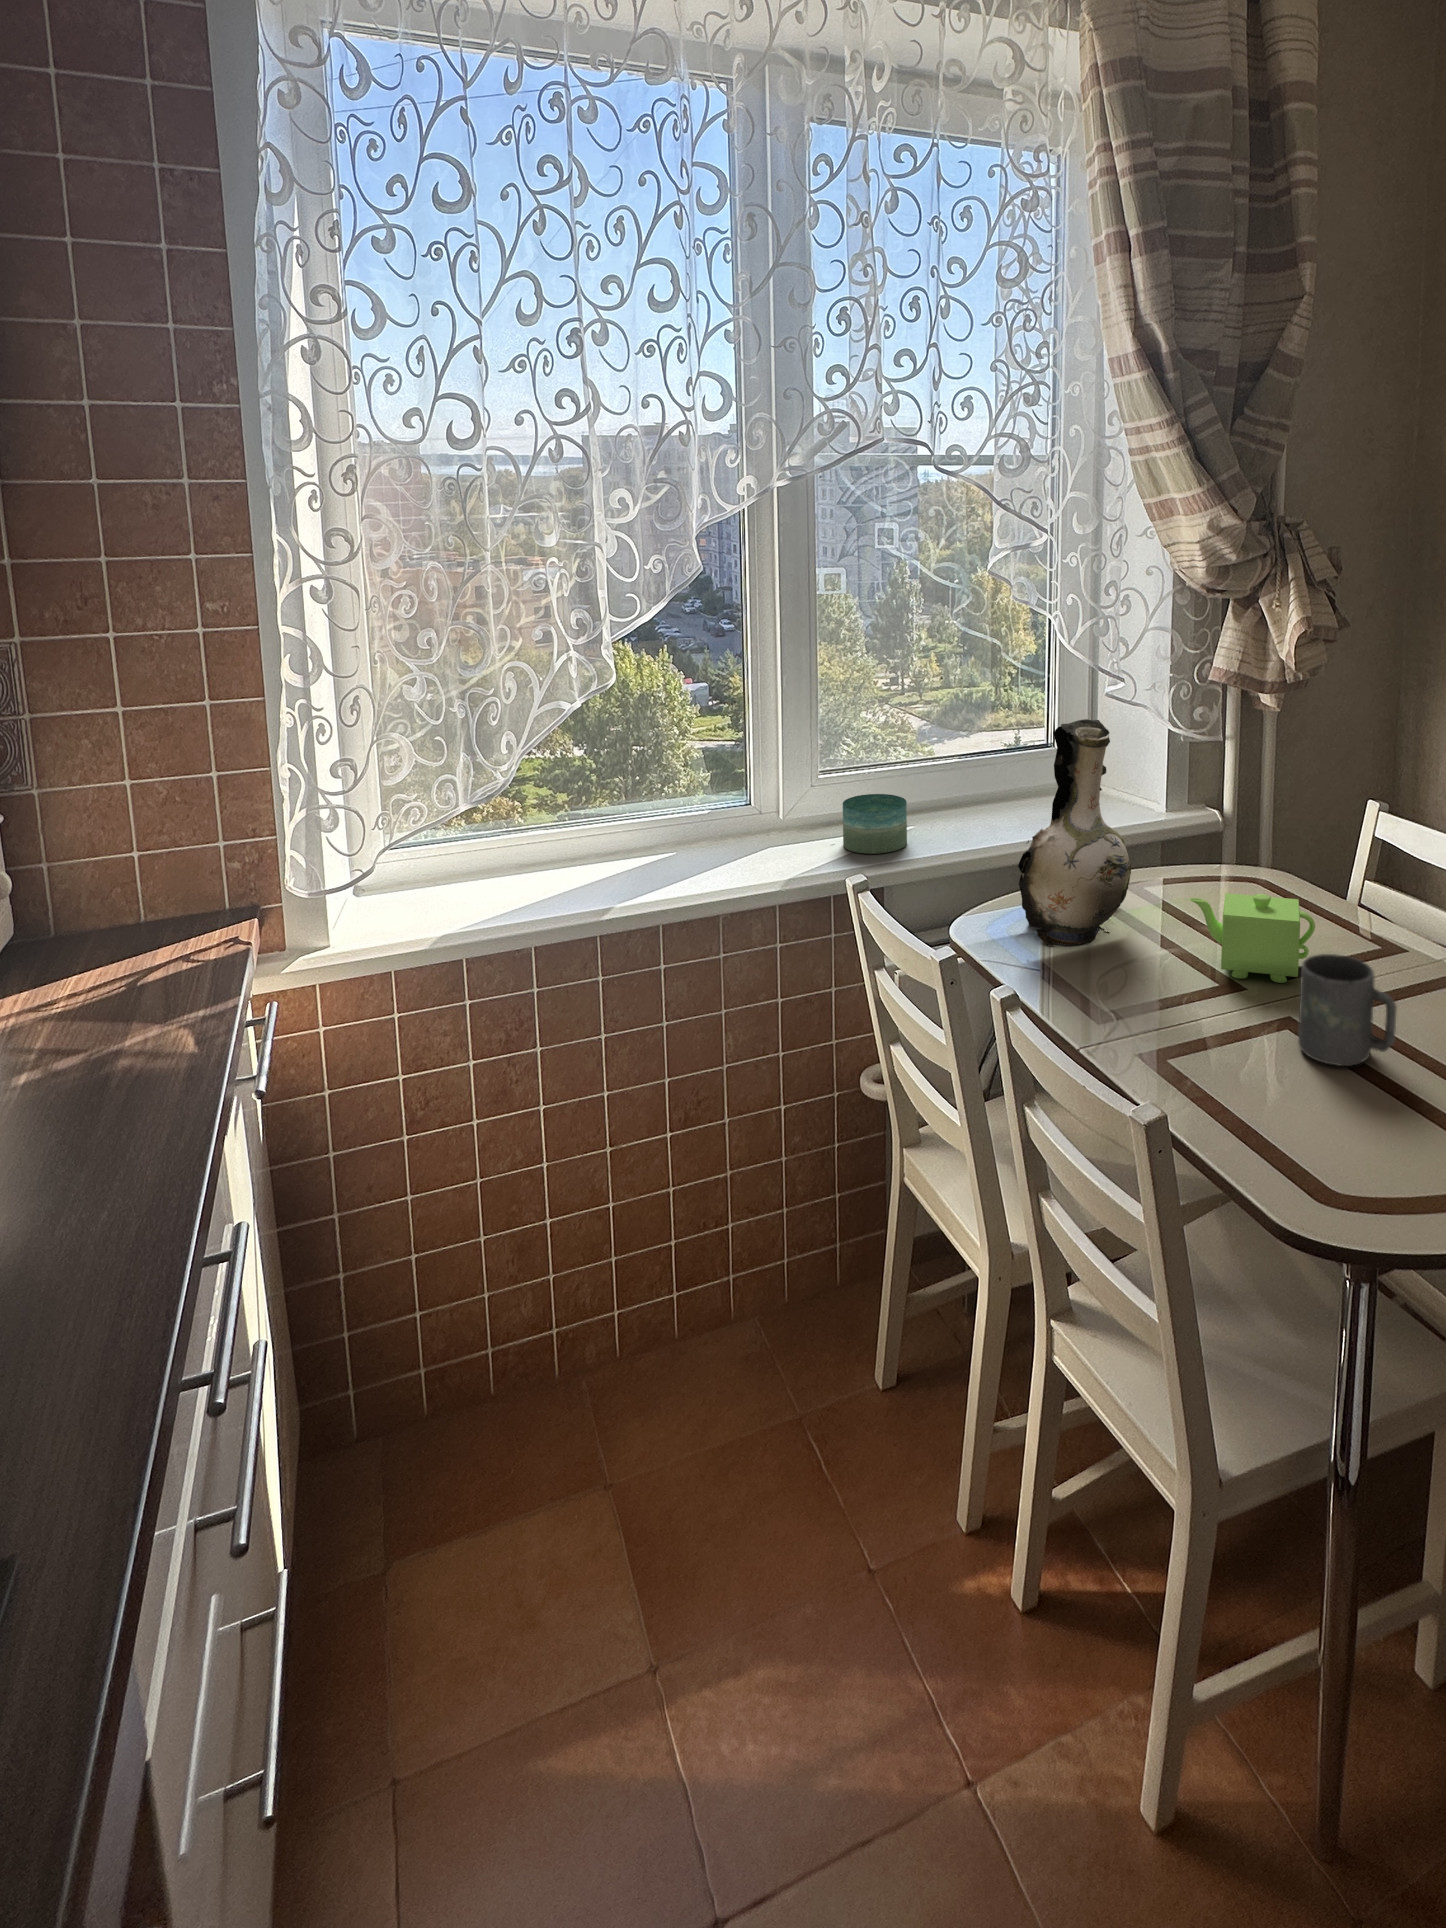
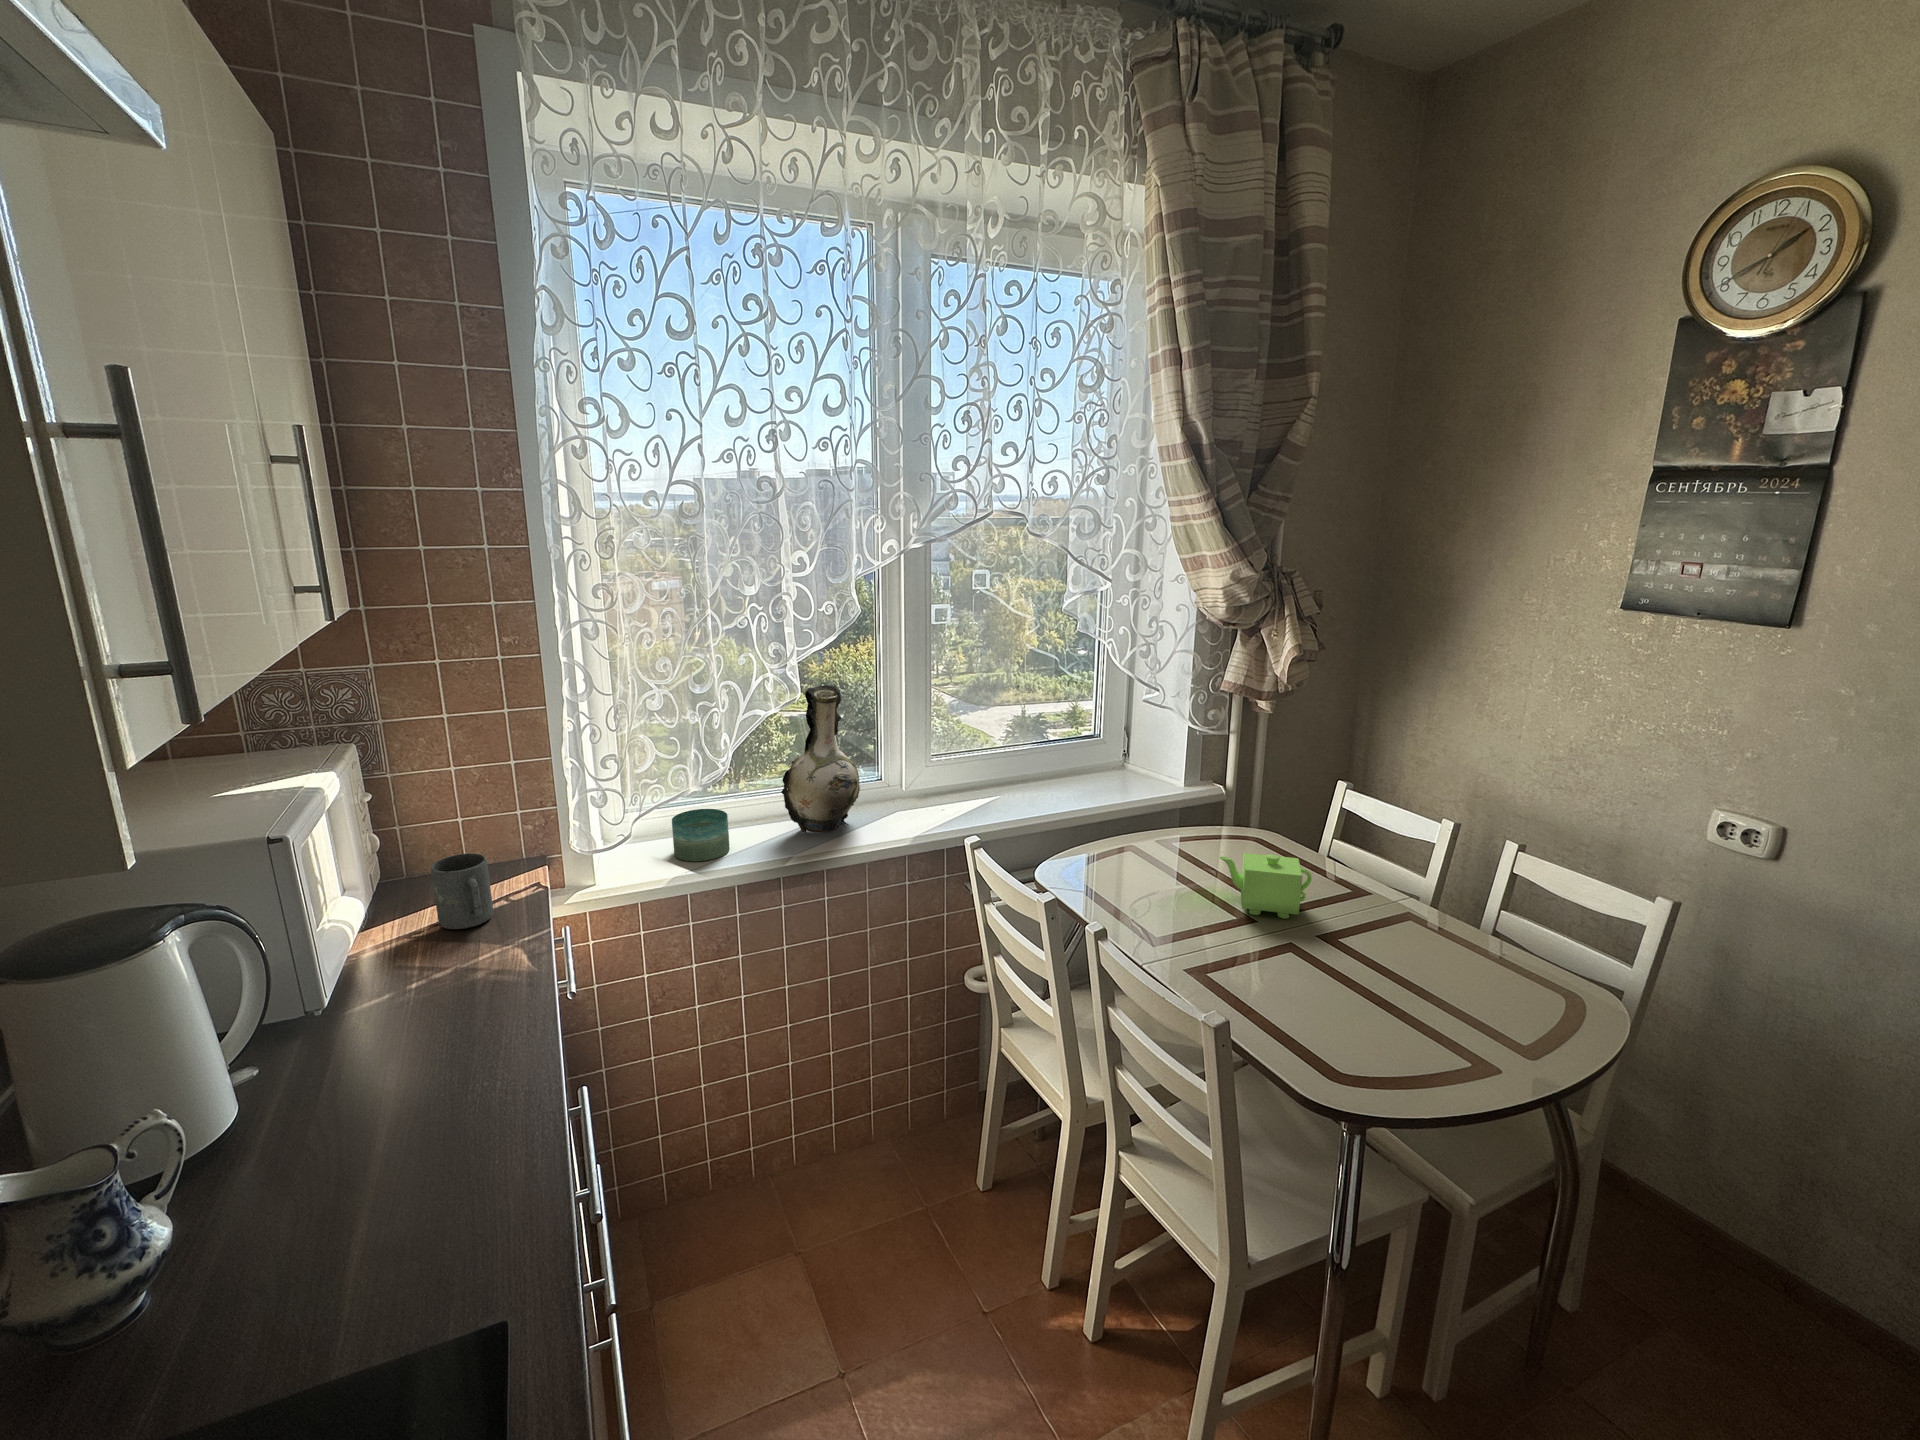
decorative vase: present [1018,719,1131,947] -> present [781,685,860,833]
candle: present [843,794,907,854] -> present [672,809,730,861]
mug: present [1298,954,1396,1066] -> present [431,853,493,929]

